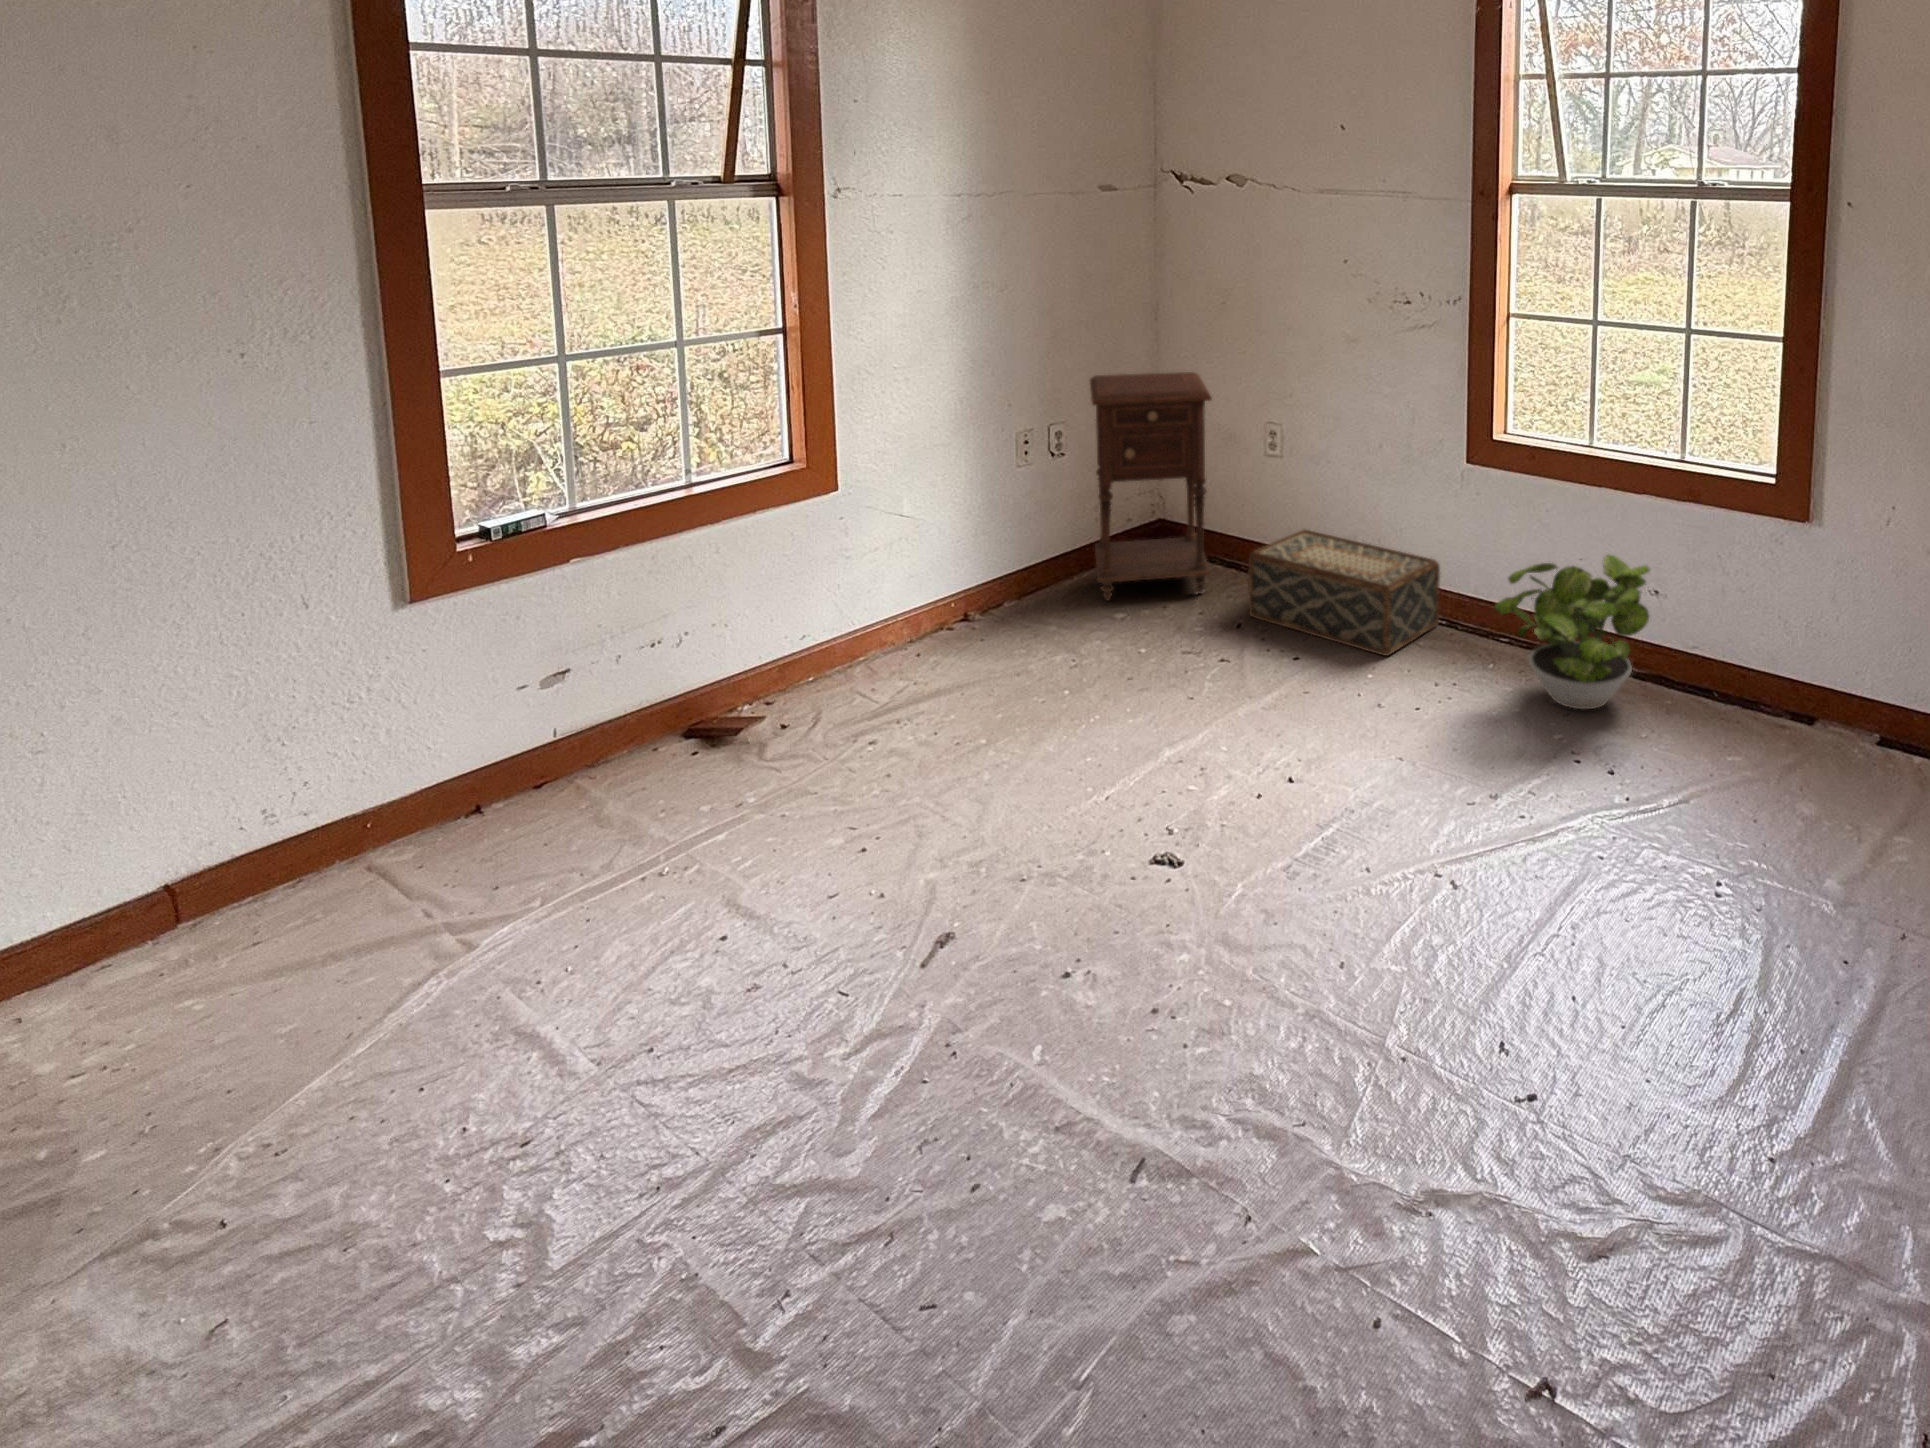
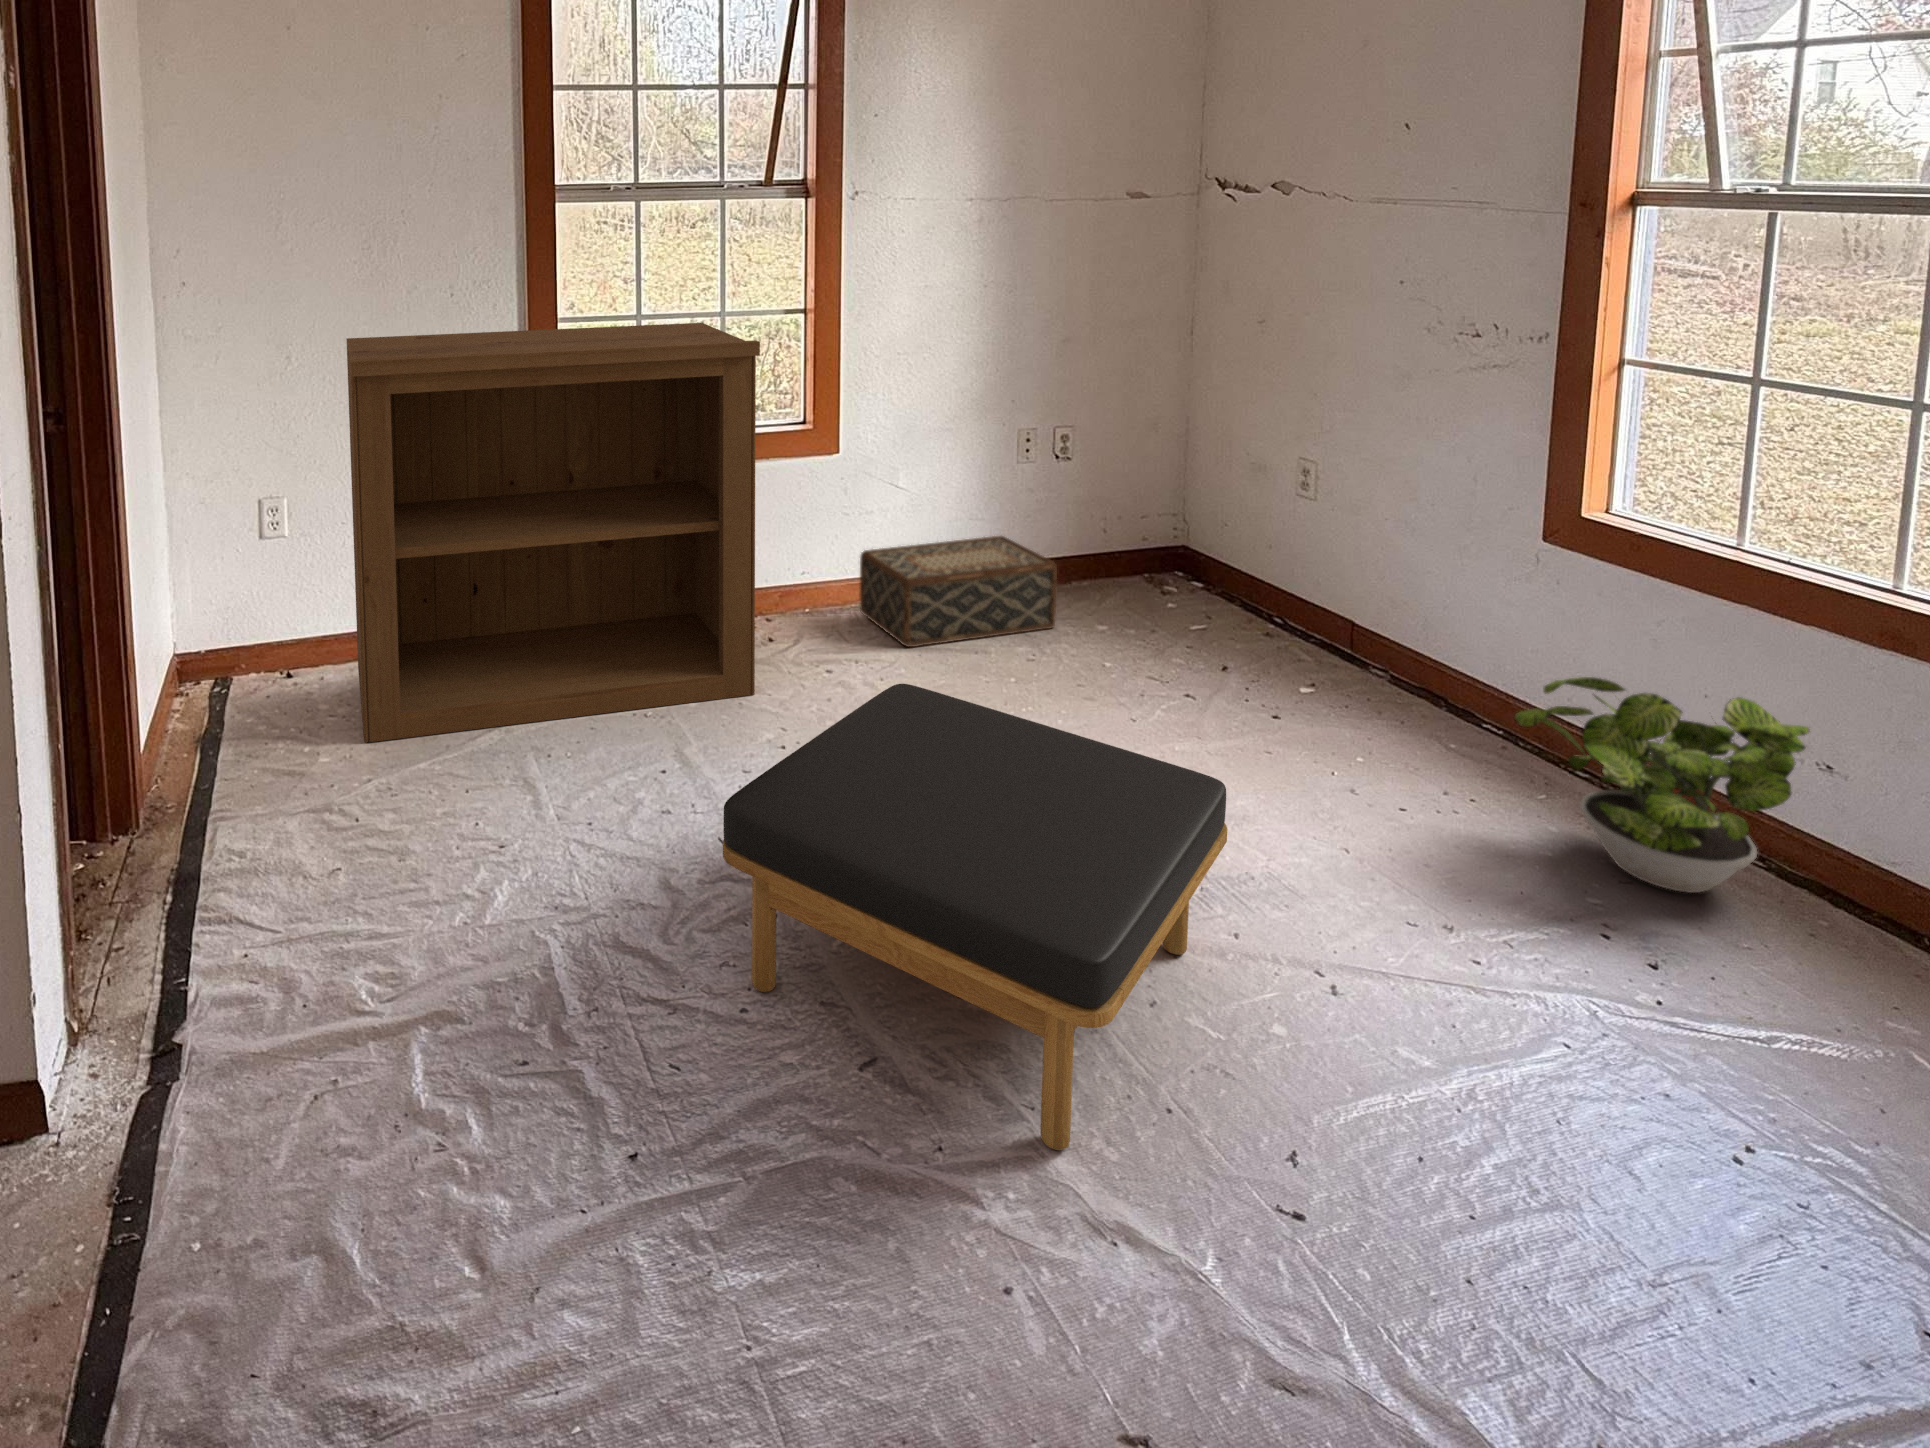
bookshelf: none [24,357,798,1098] -> present [346,323,760,743]
nightstand: present [1090,372,1212,601] -> none [1083,385,1227,628]
woven basket: present [1248,530,1440,656] -> present [860,536,1057,647]
ottoman: none [923,732,1387,1152] -> present [723,684,1228,1150]

